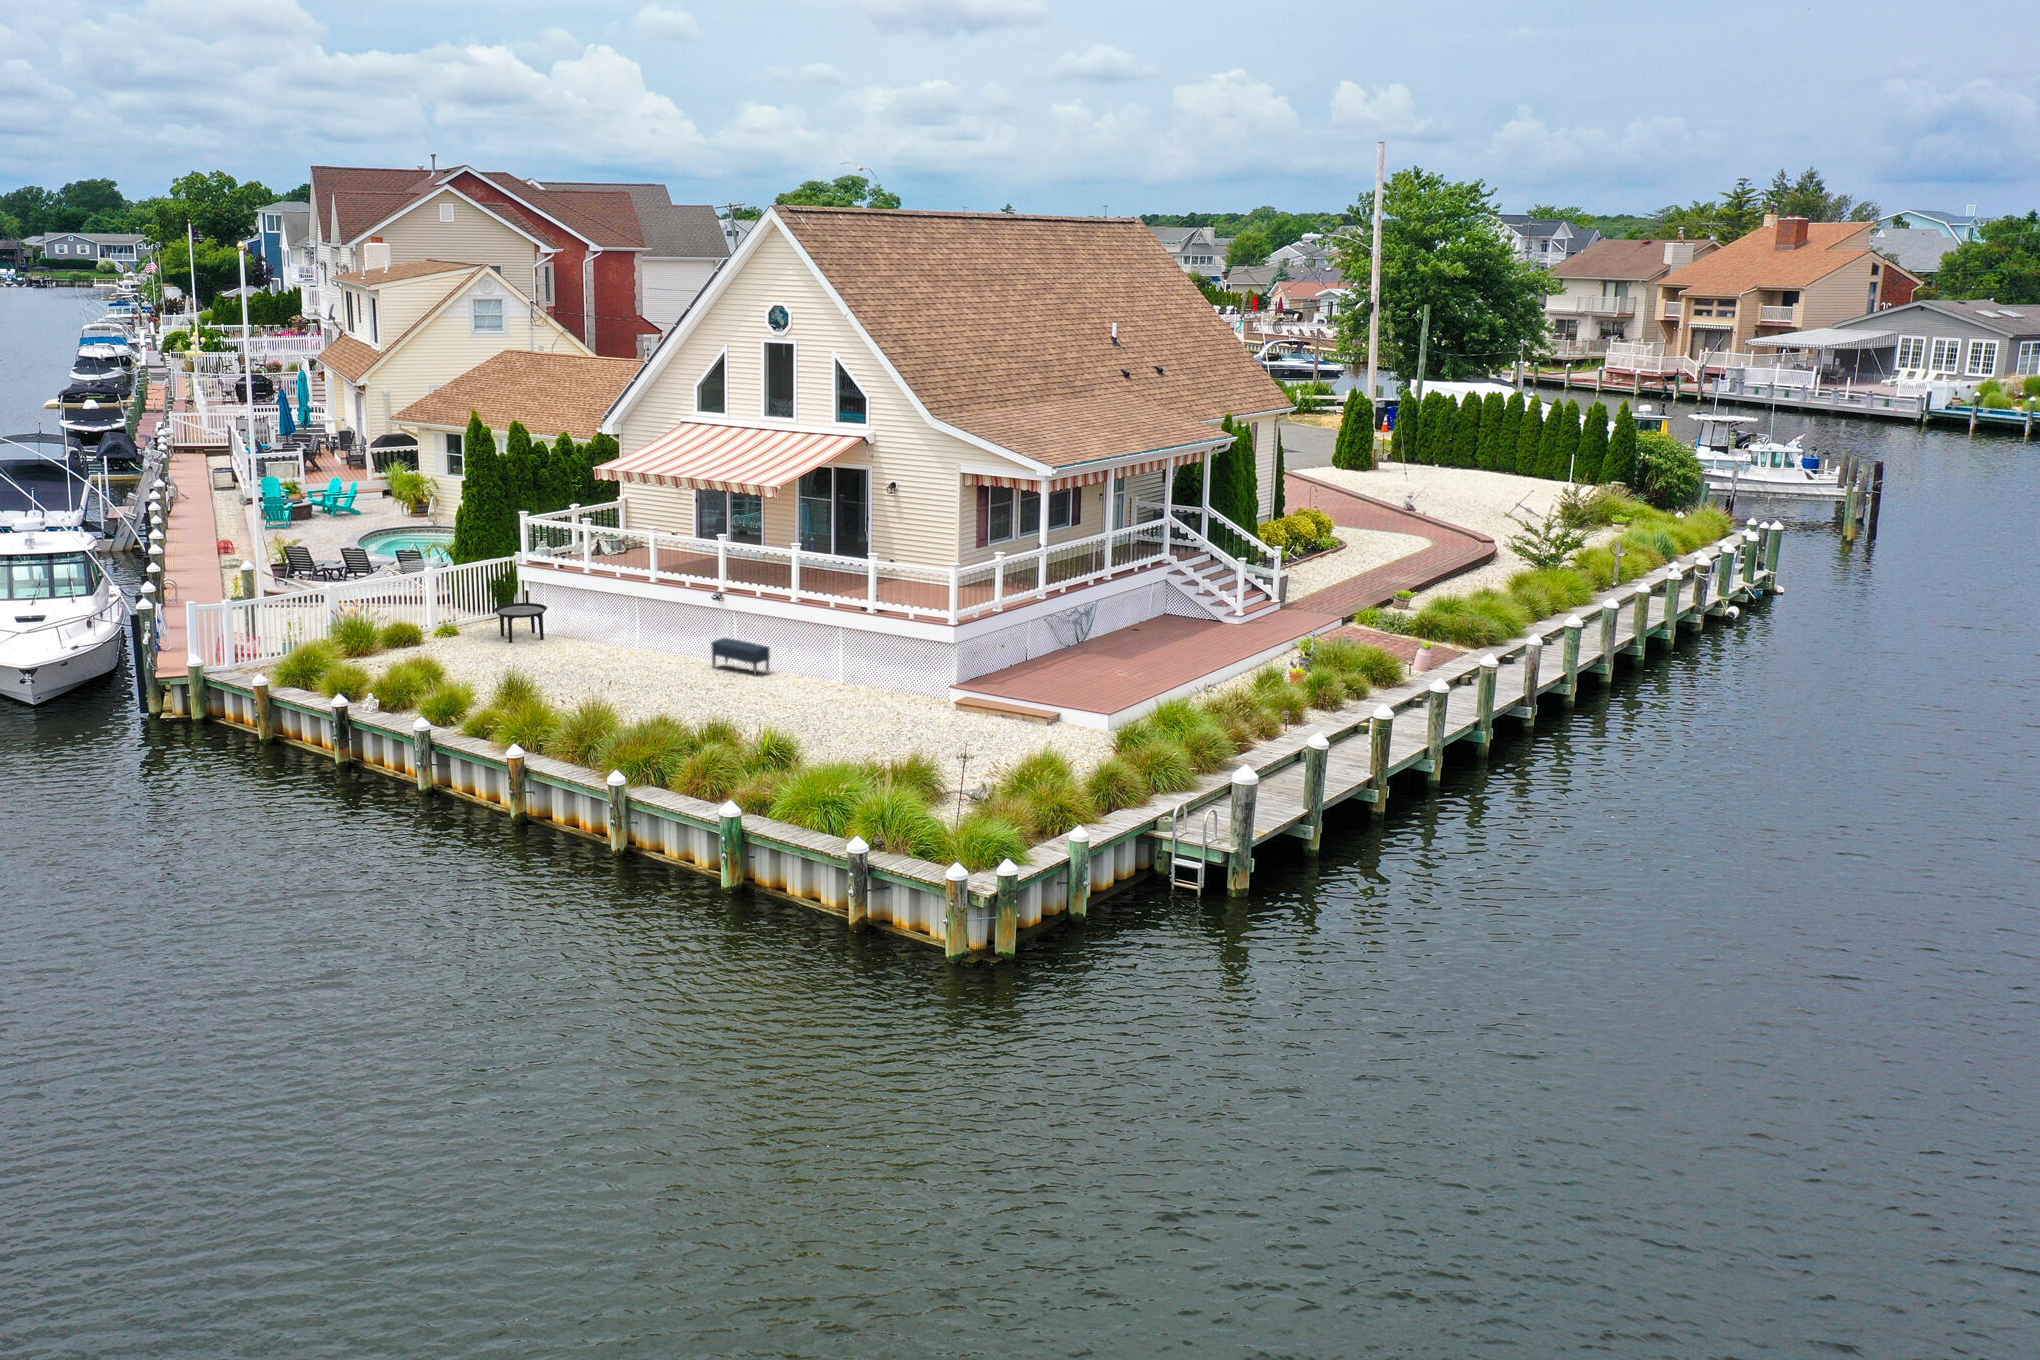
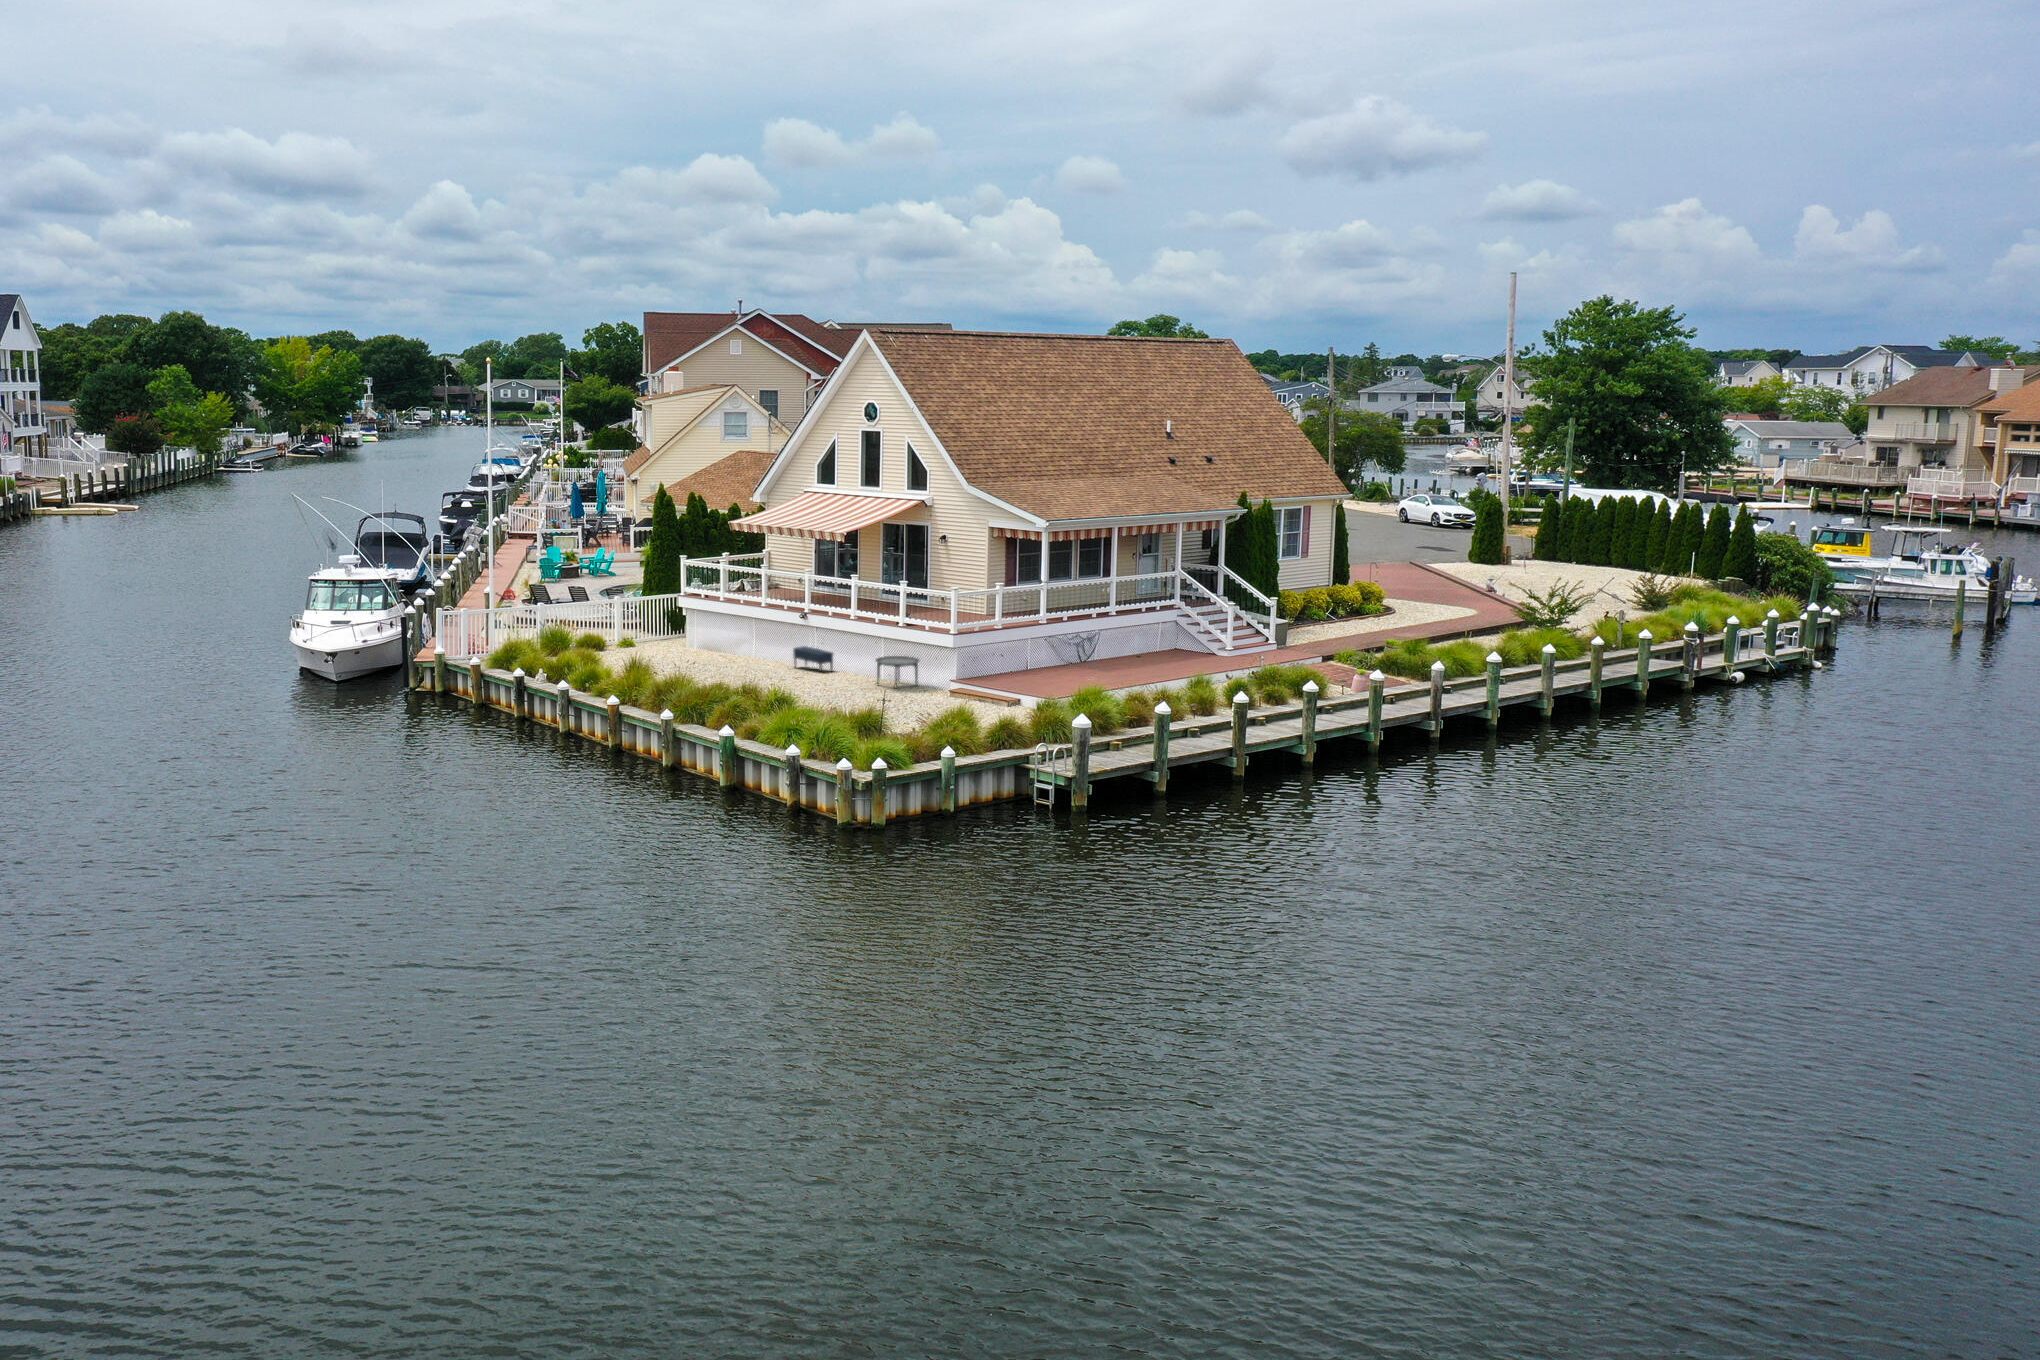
round table: present [494,603,547,643] -> present [876,656,919,687]

